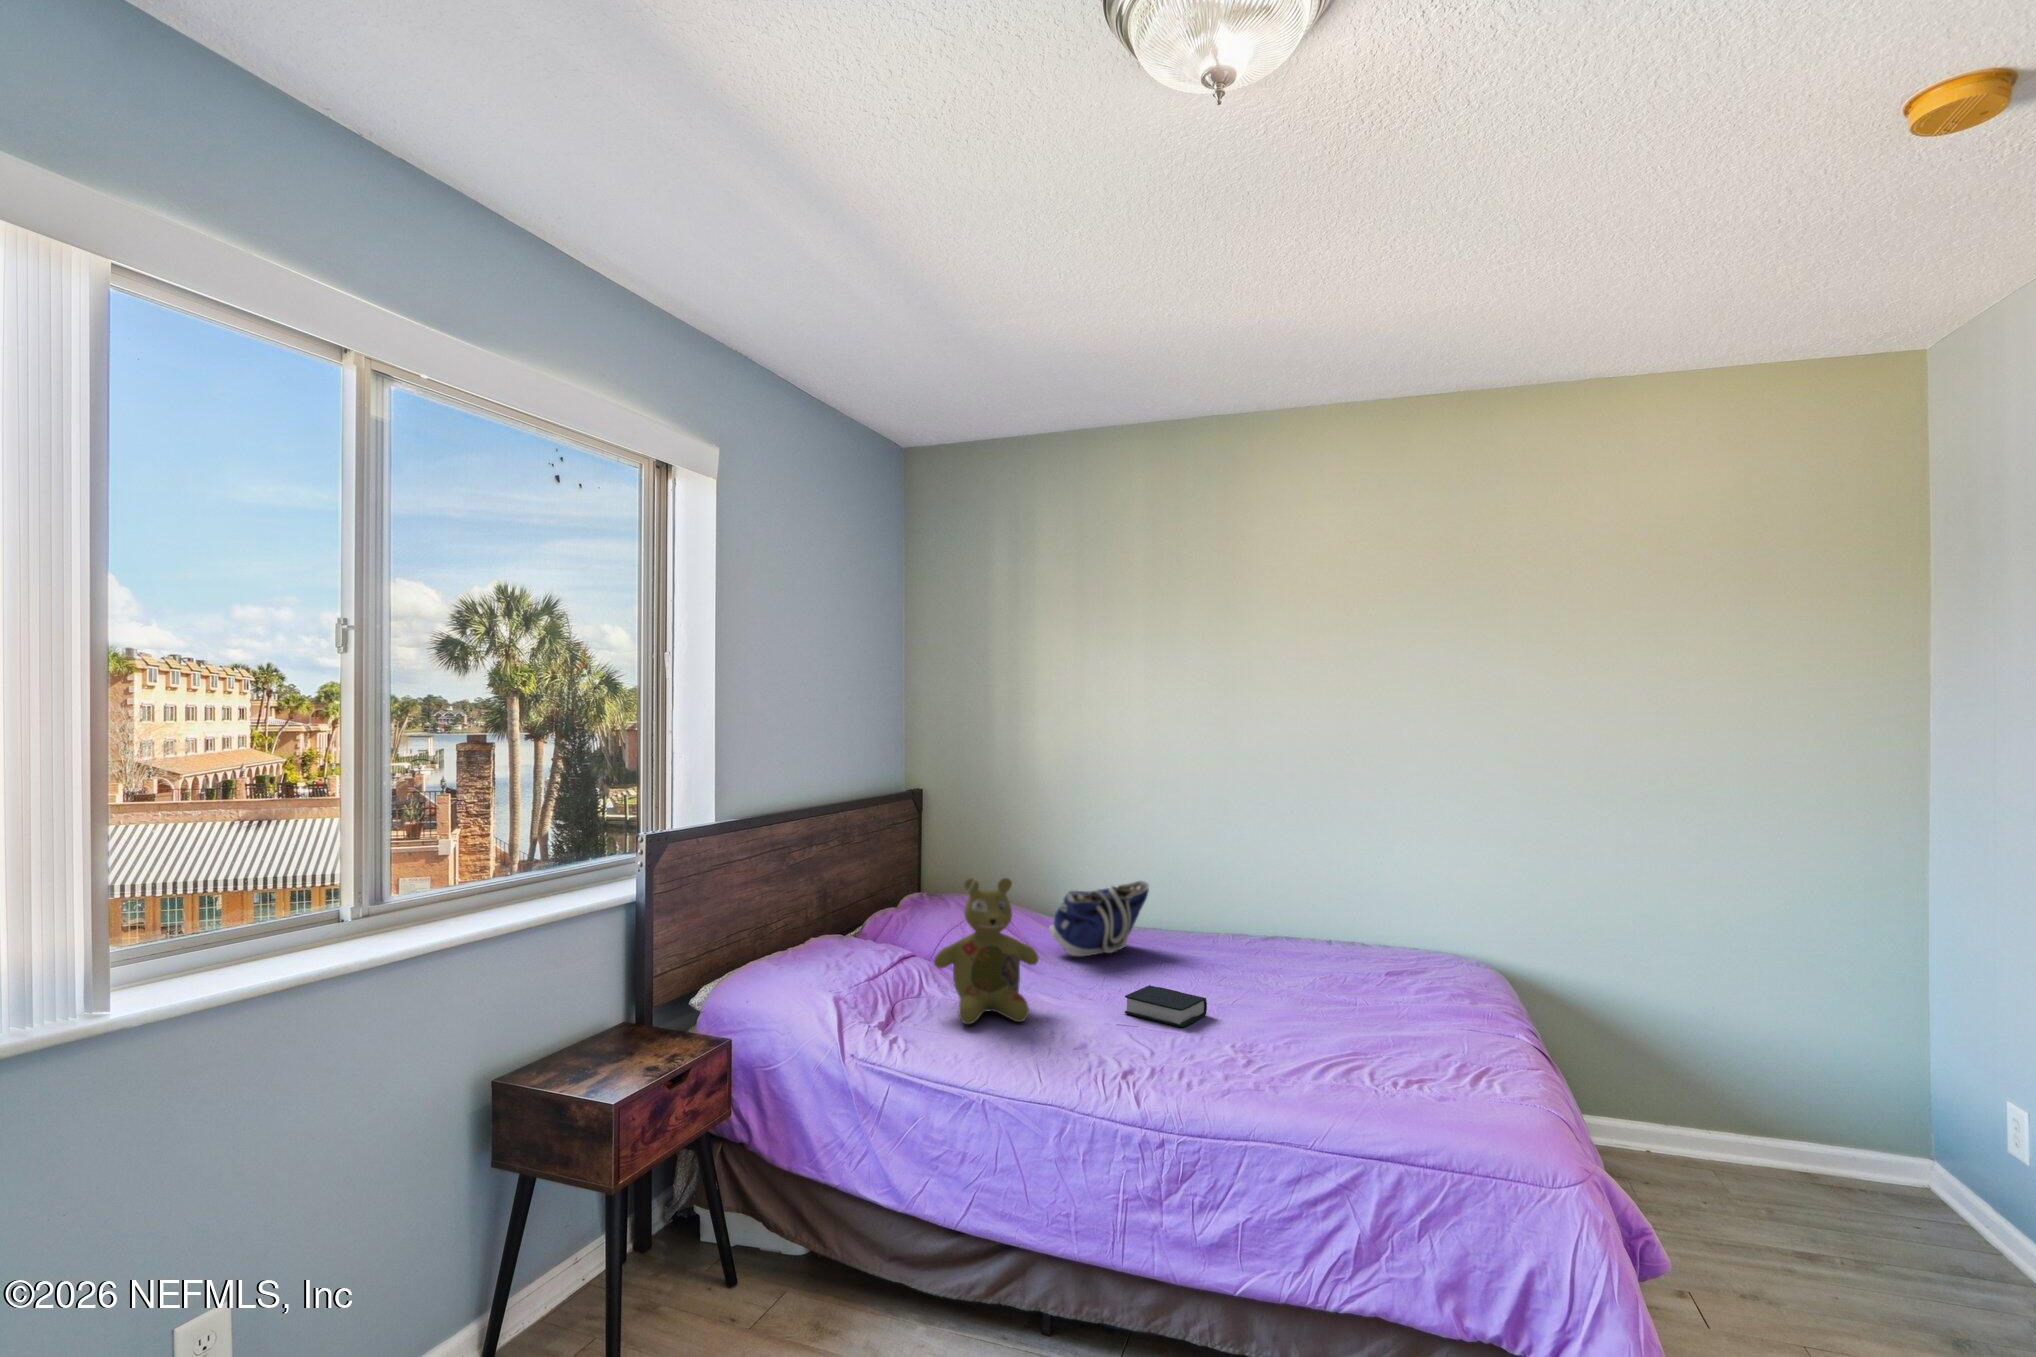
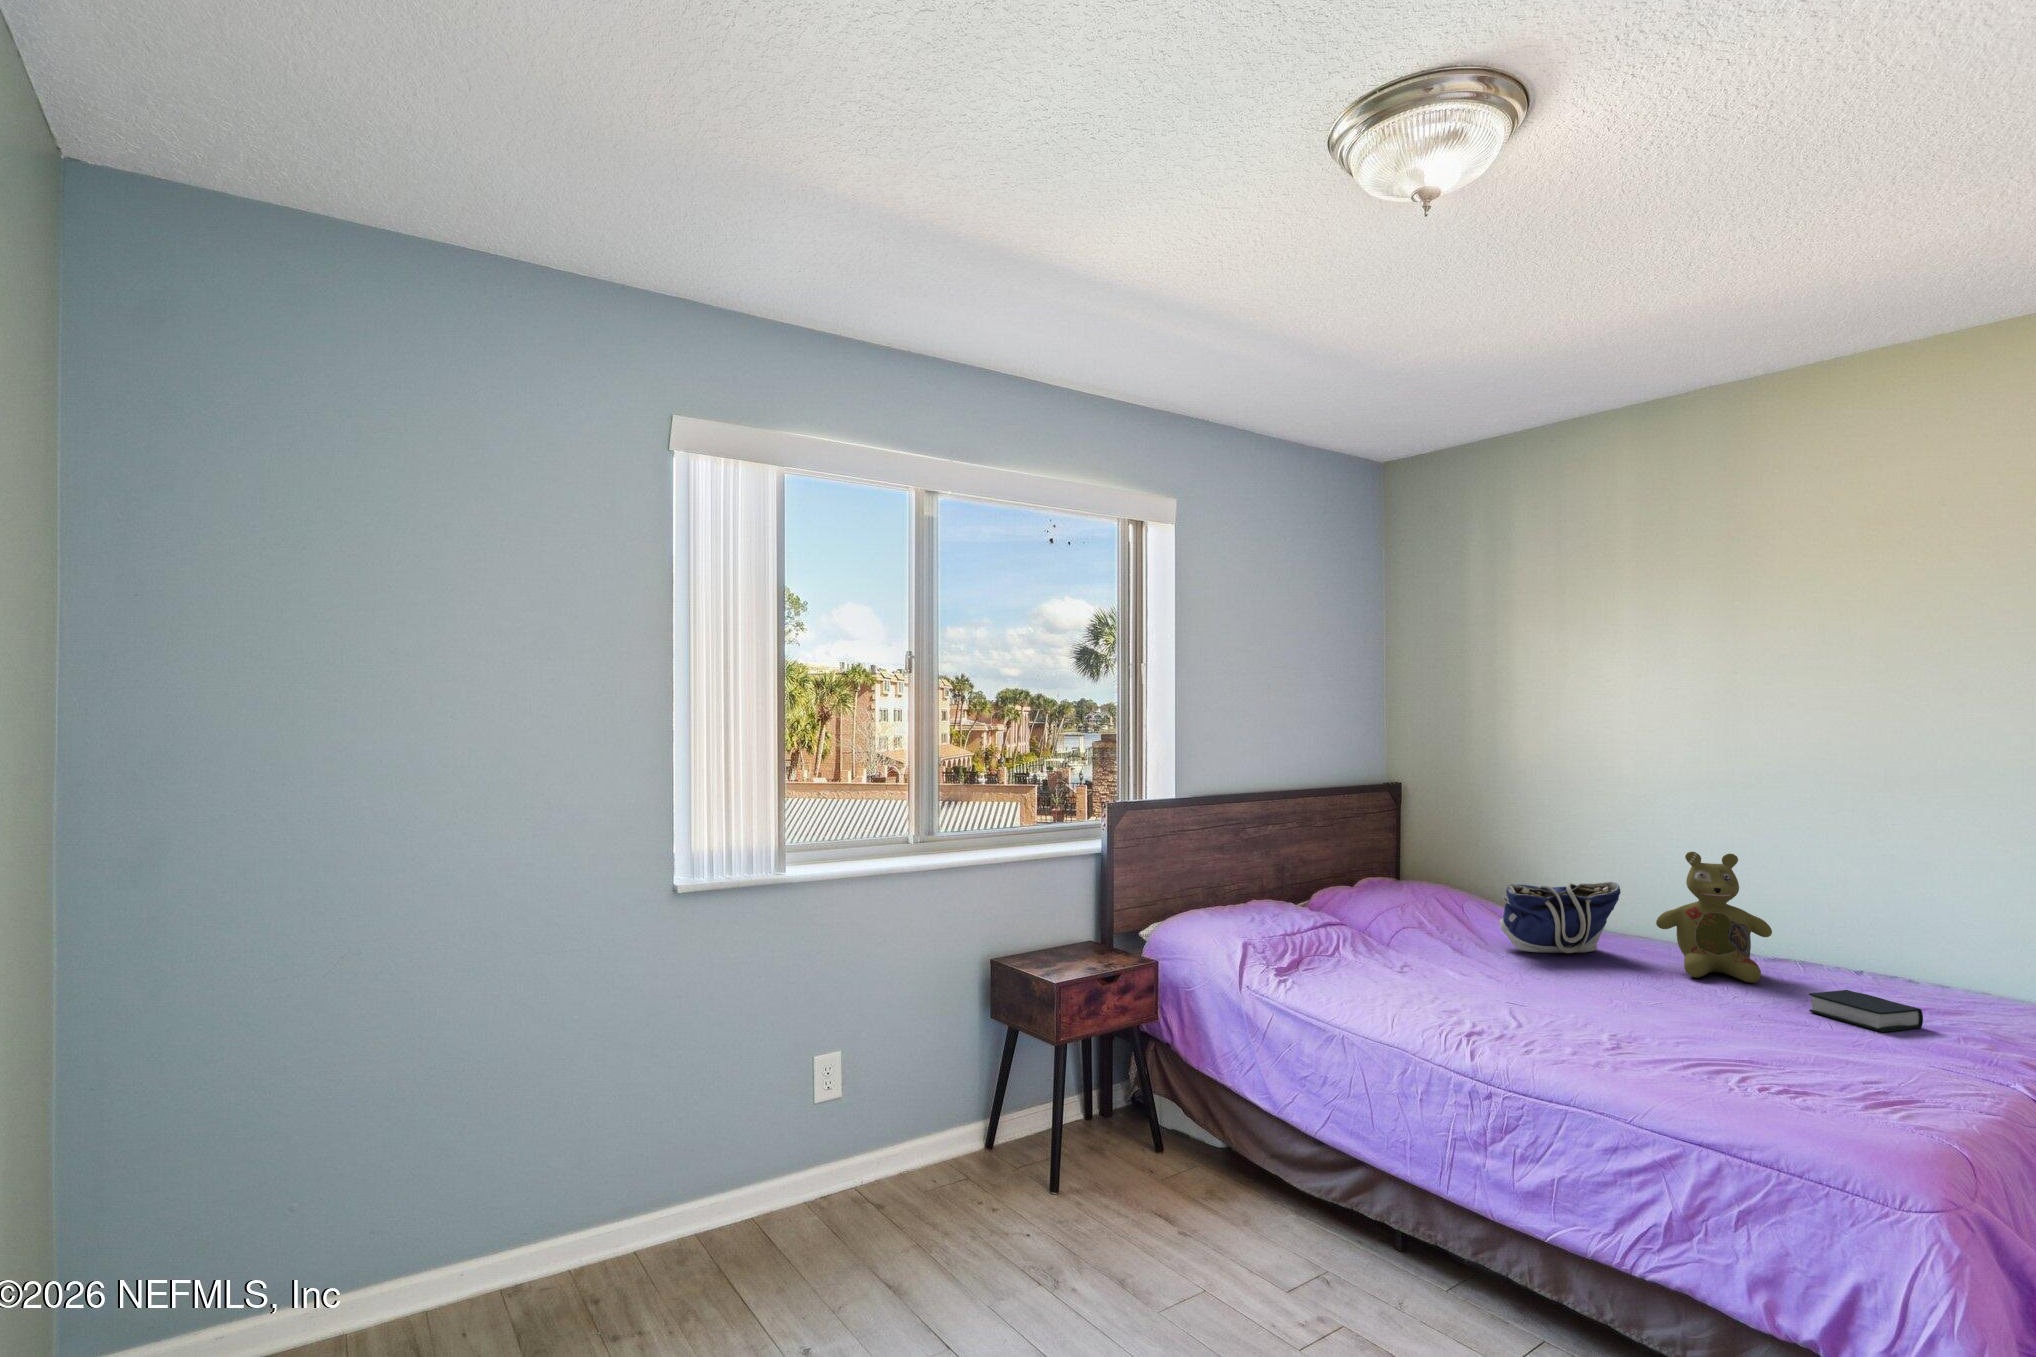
stuffed bear: present [934,878,1039,1024] -> present [1656,852,1772,983]
book: present [1125,985,1207,1027] -> present [1809,990,1923,1032]

